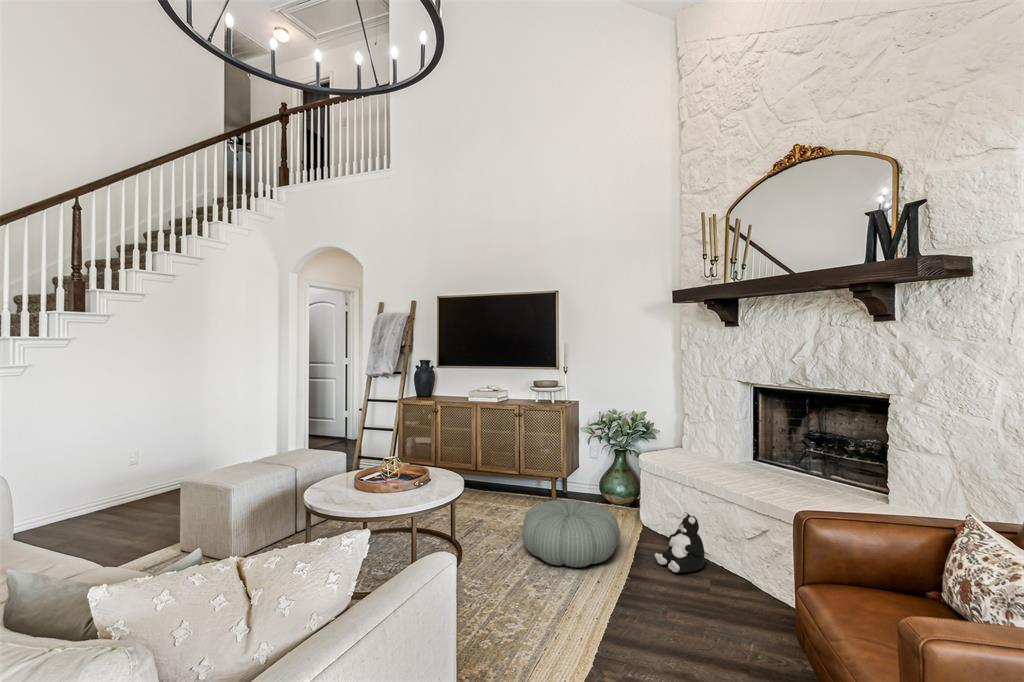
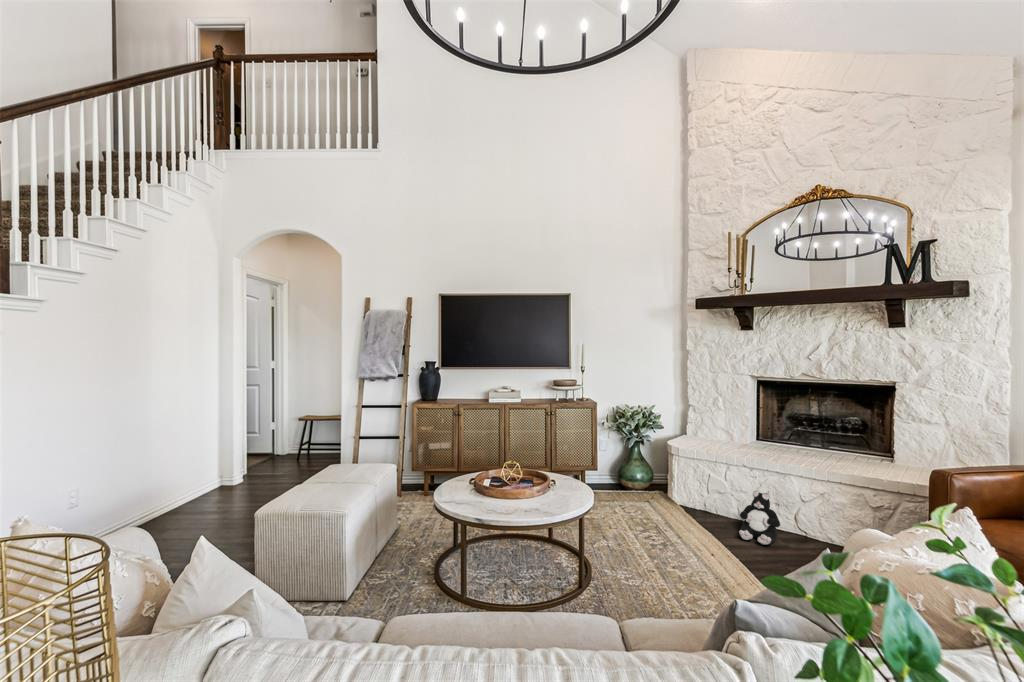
pouf: present [522,499,620,567] -> none [619,492,717,557]

